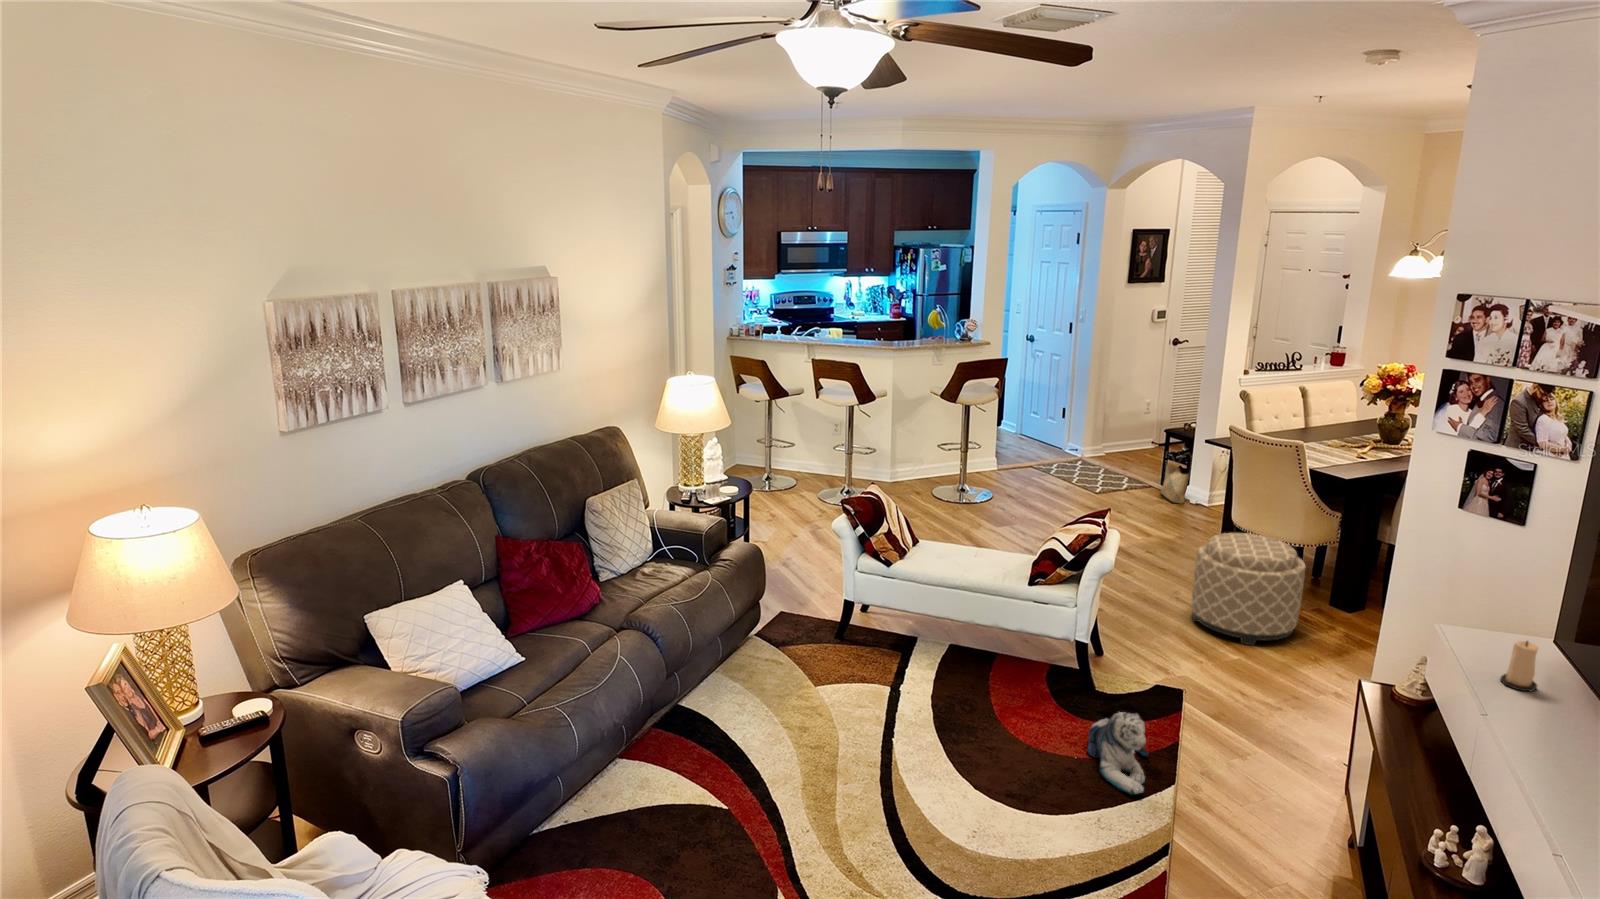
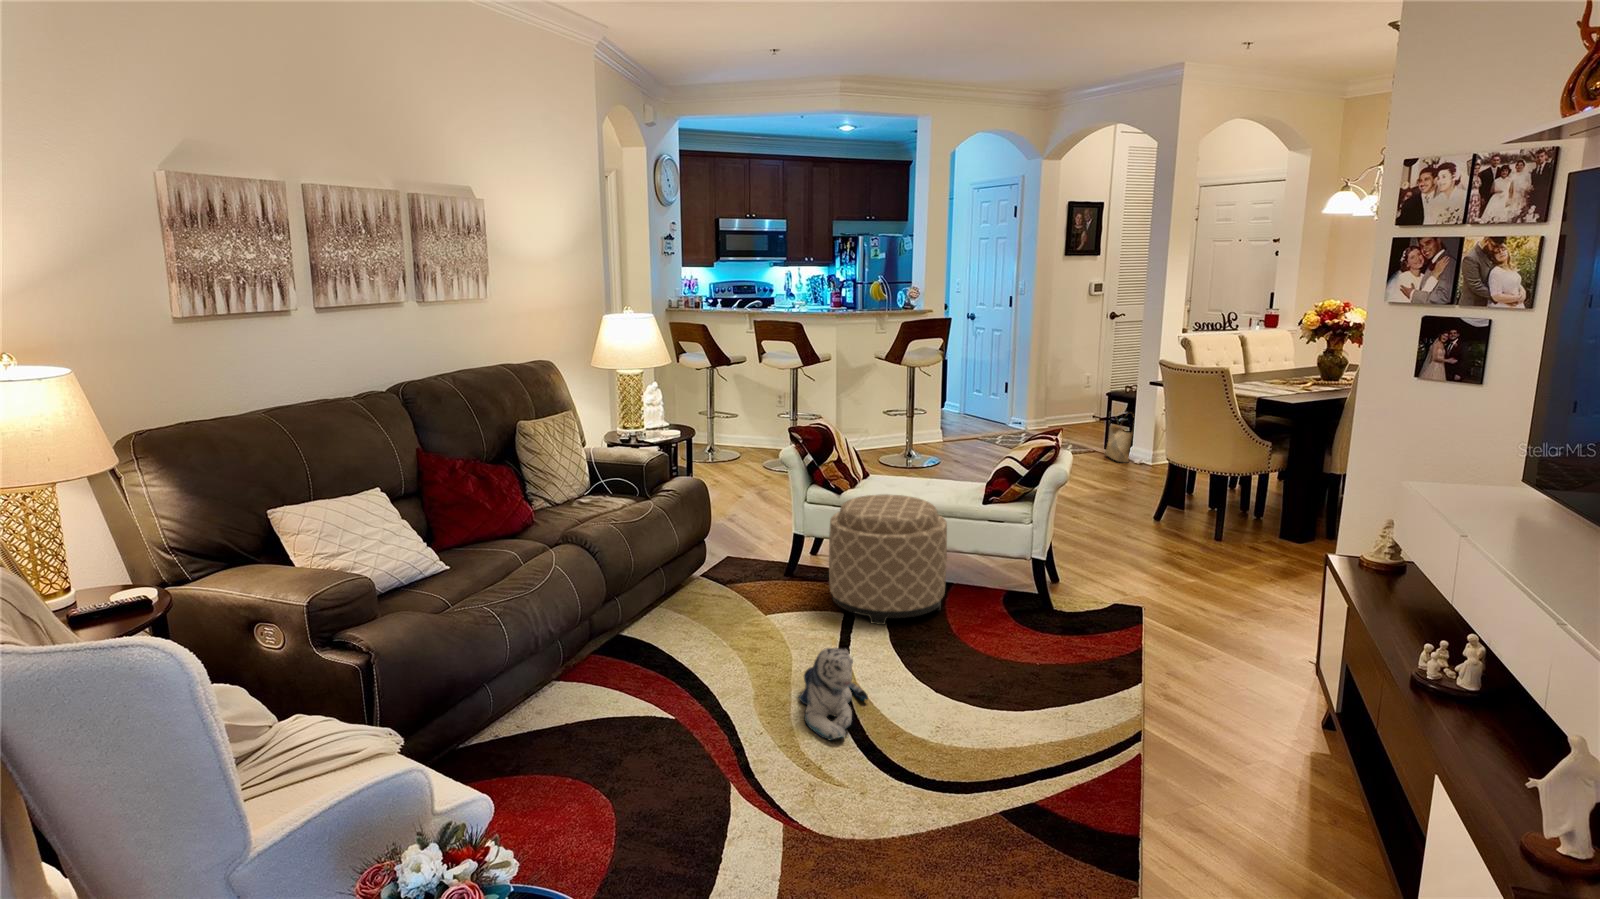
ottoman: present [1191,533,1305,645] -> present [829,494,947,625]
candle: present [1500,641,1538,691] -> none [1480,454,1519,508]
plush toy: present [1087,712,1148,795] -> present [799,648,868,740]

